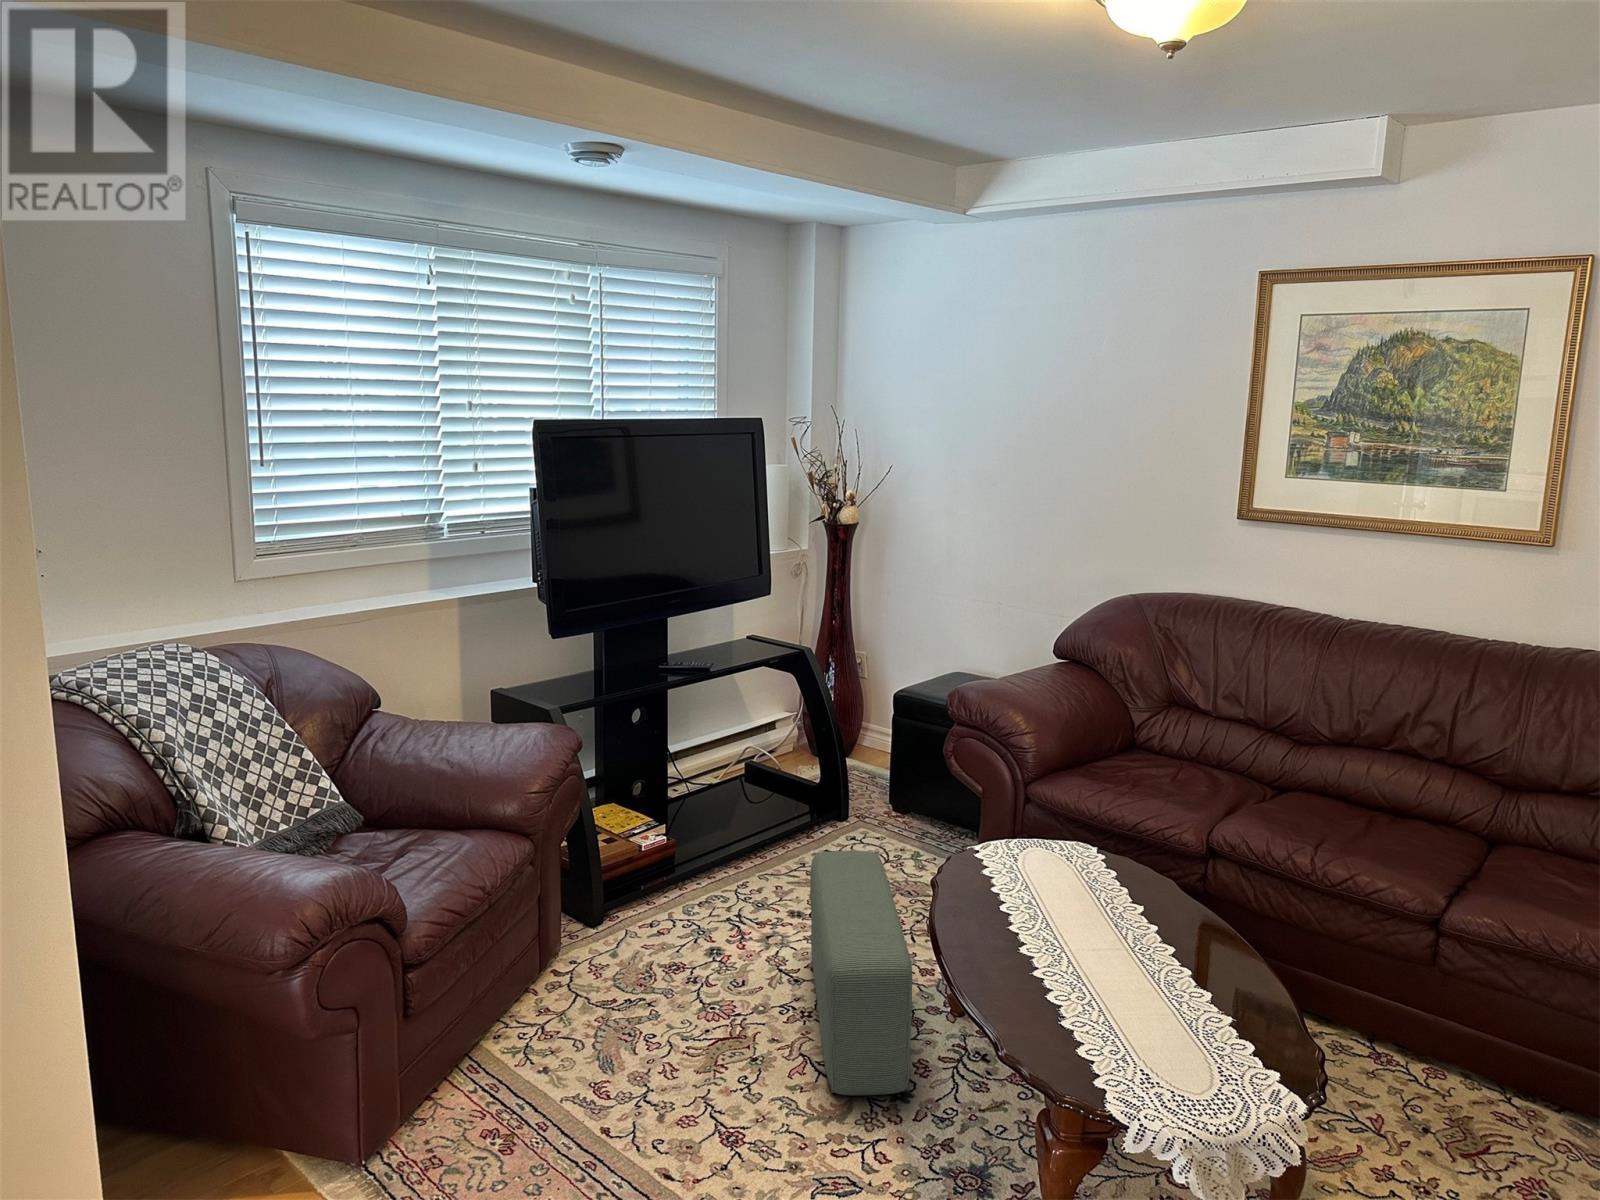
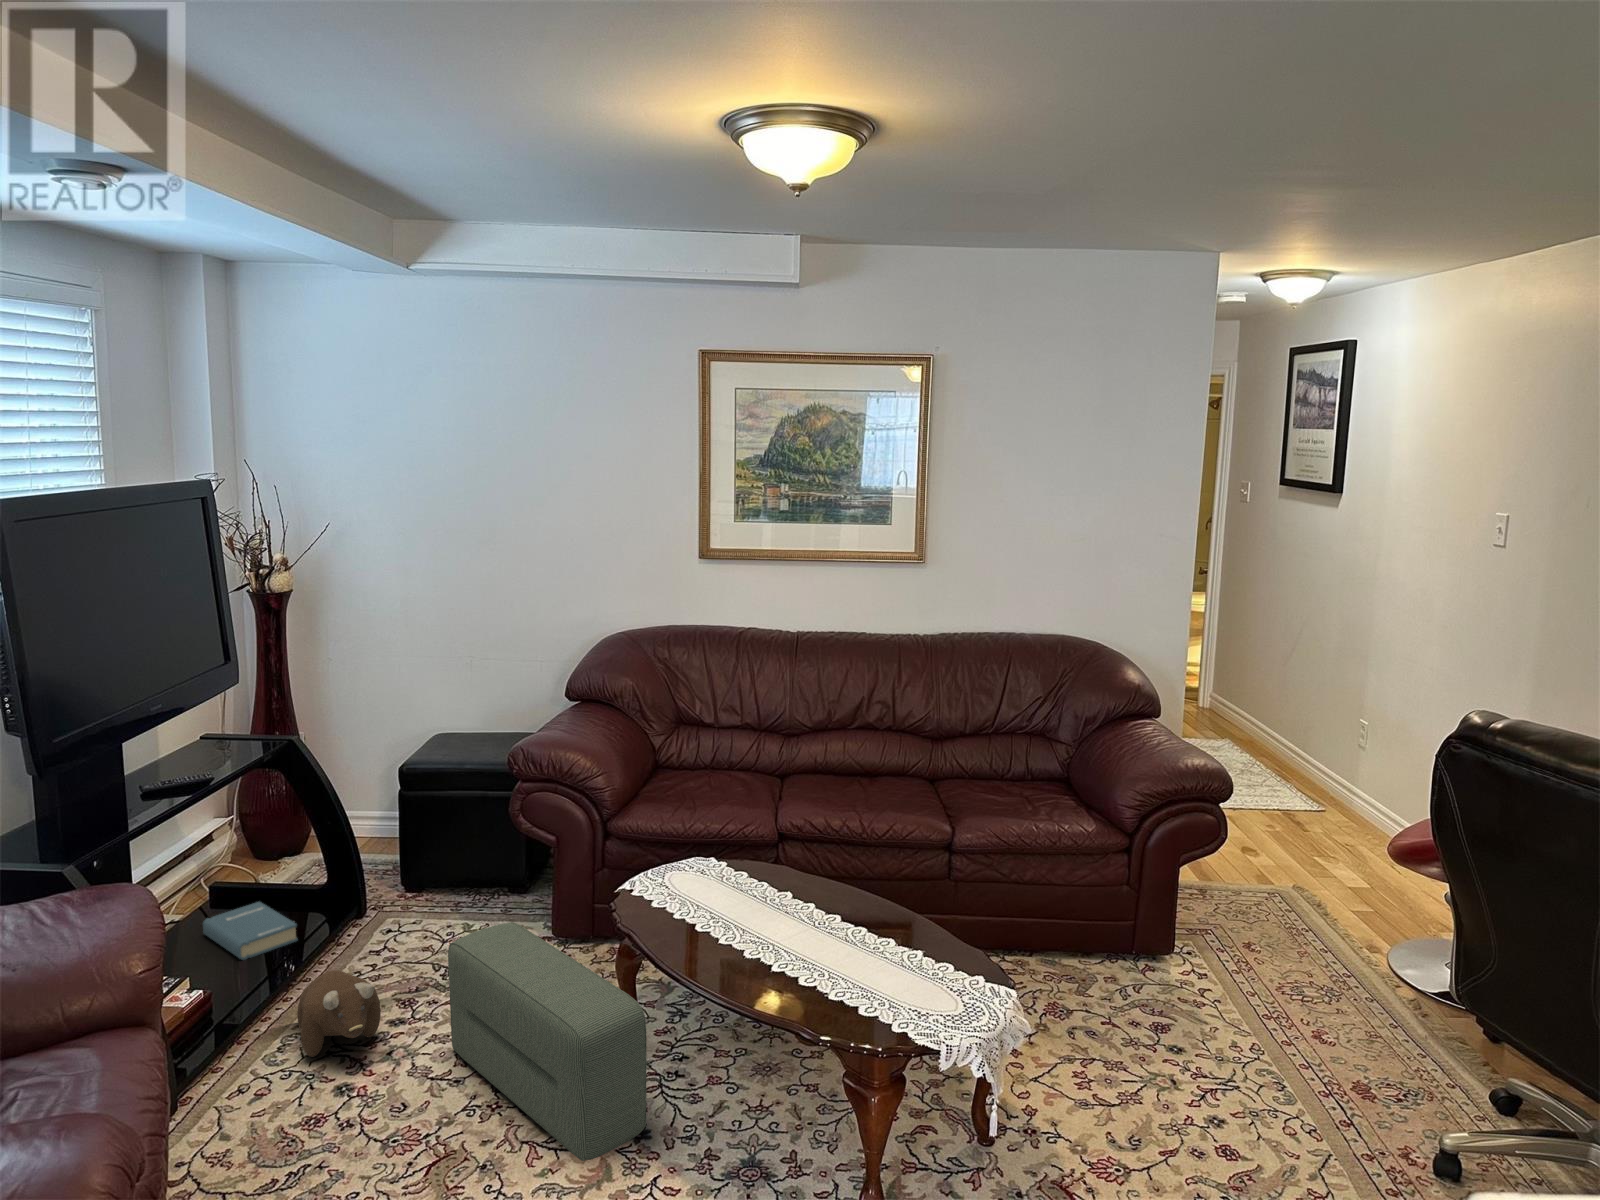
hardback book: none [718,786,775,829] -> present [203,902,298,960]
plush toy: none [707,852,775,920] -> present [297,971,381,1057]

